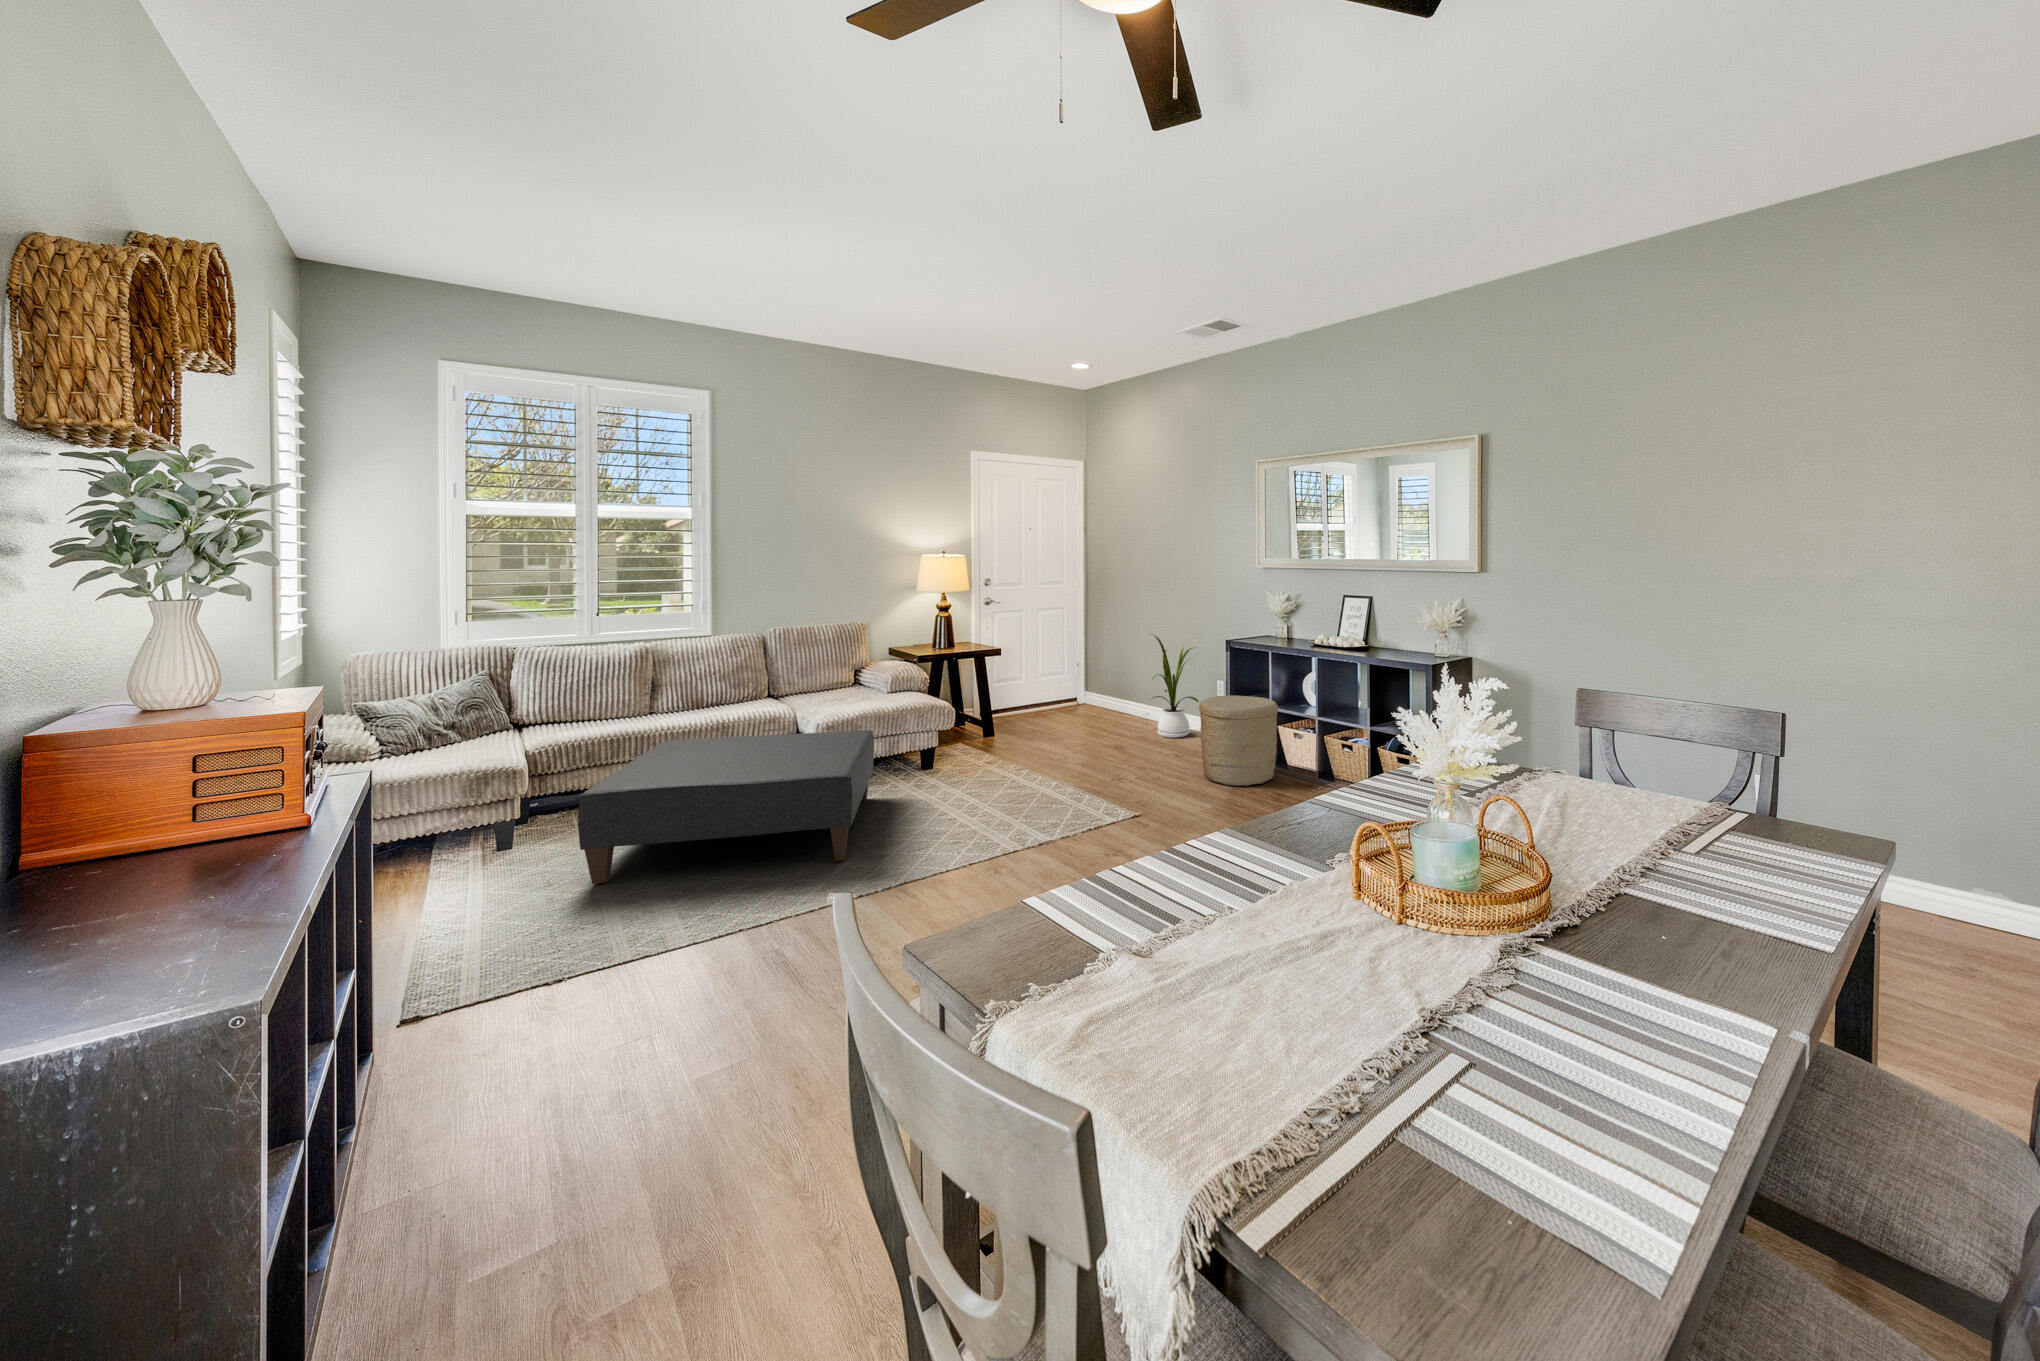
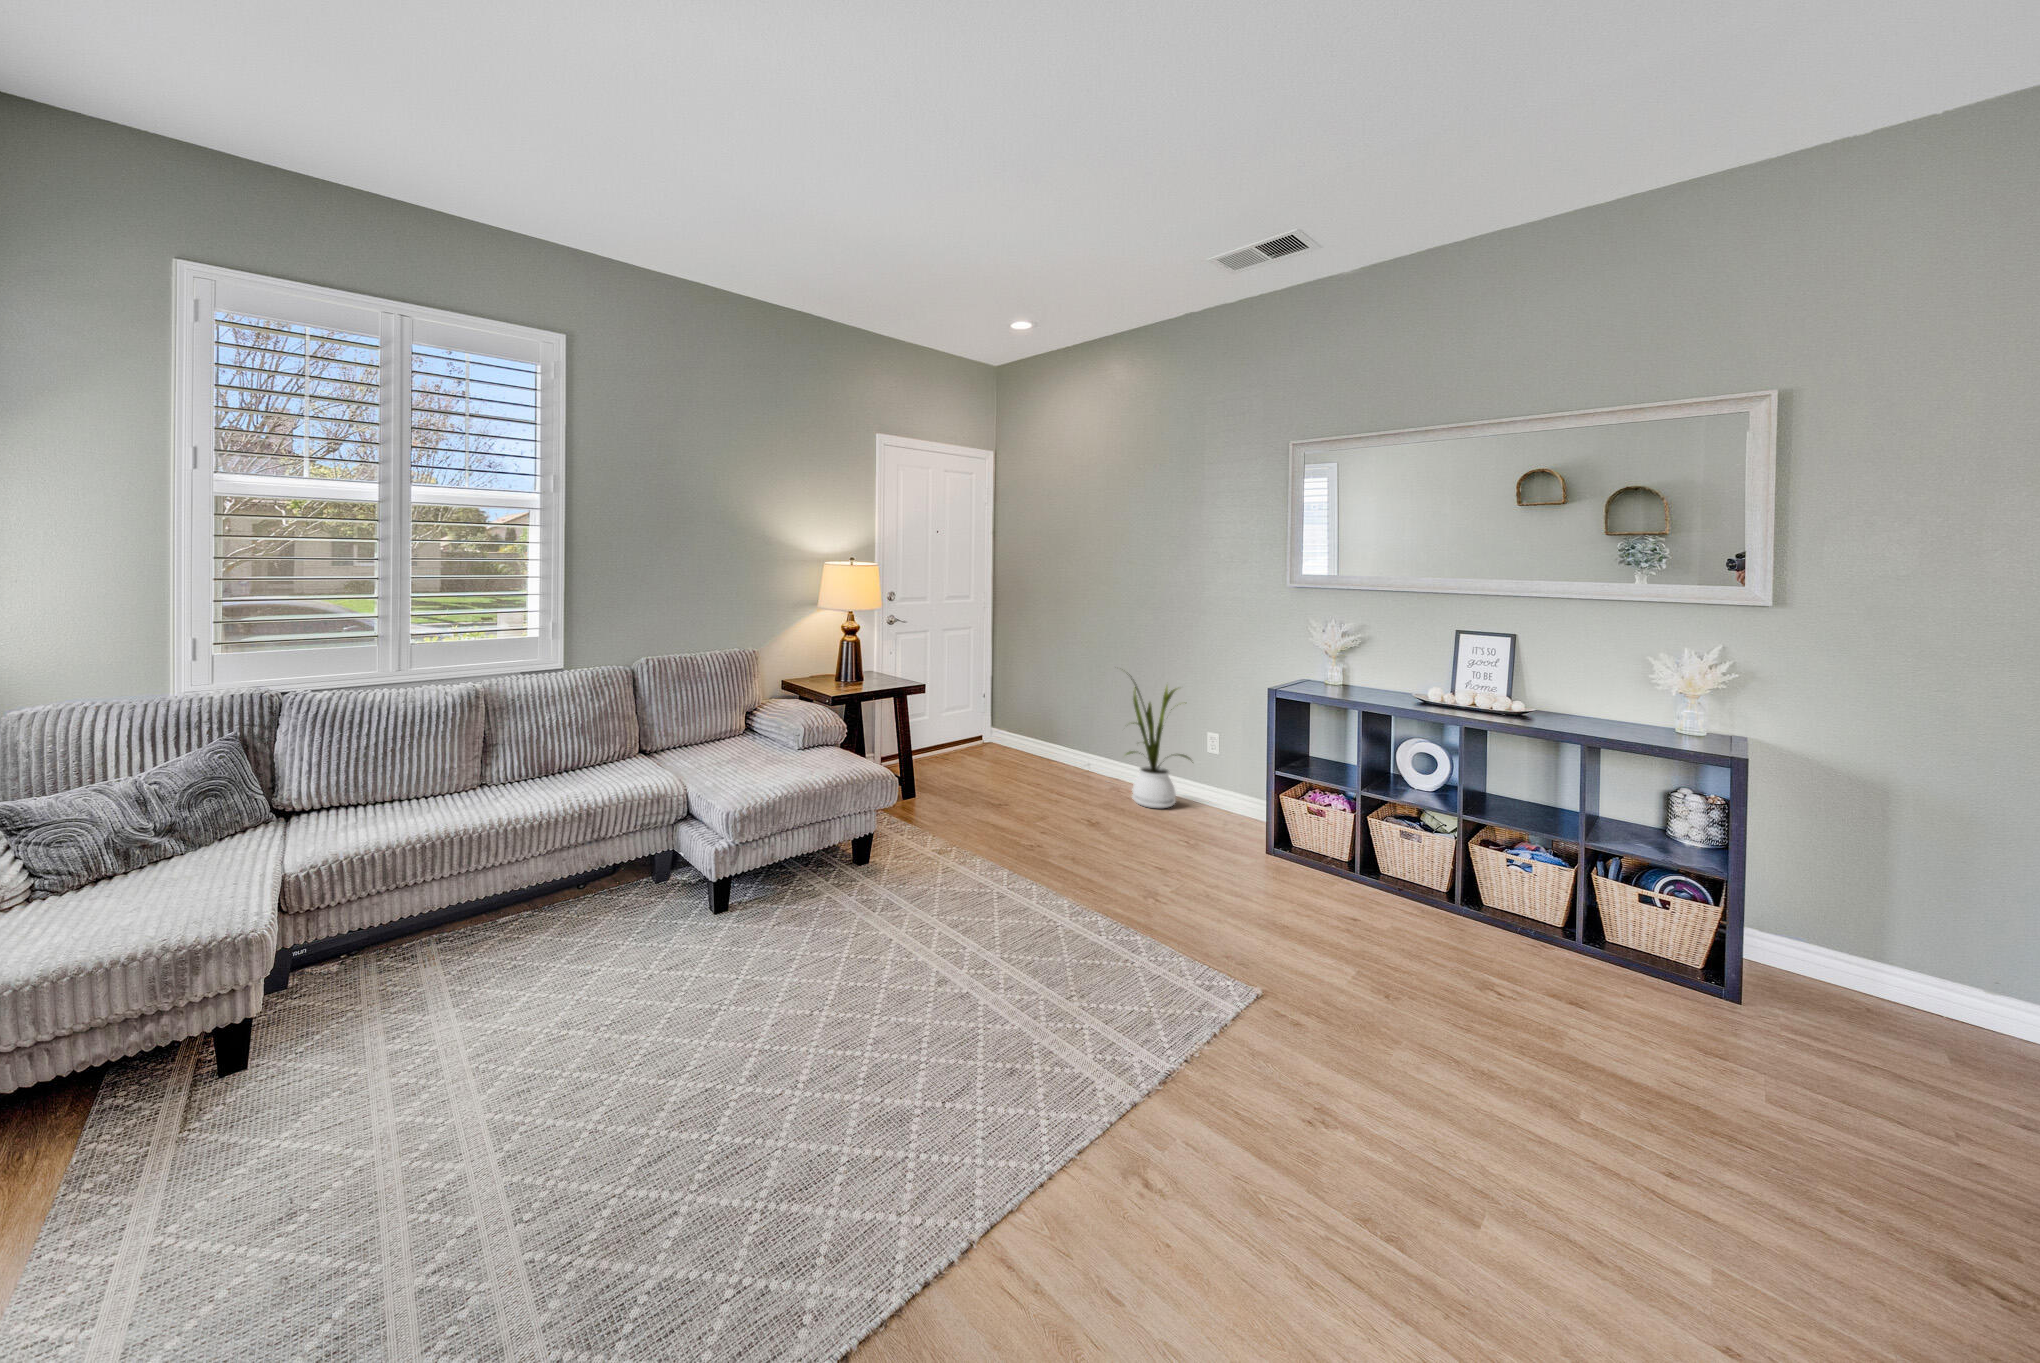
woven basket: present [1199,695,1278,786] -> none [1262,769,1391,916]
ottoman: present [578,730,874,884] -> none [348,829,850,1202]

